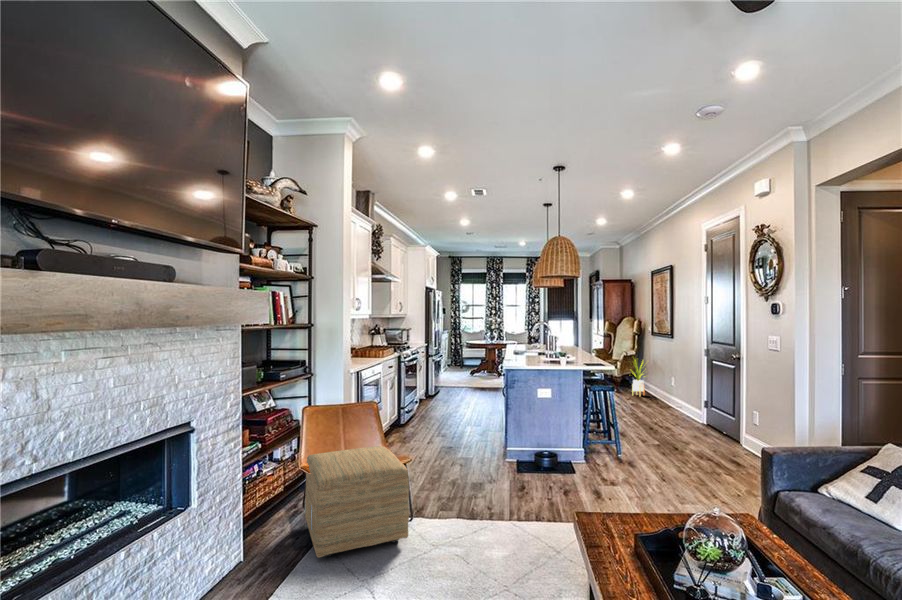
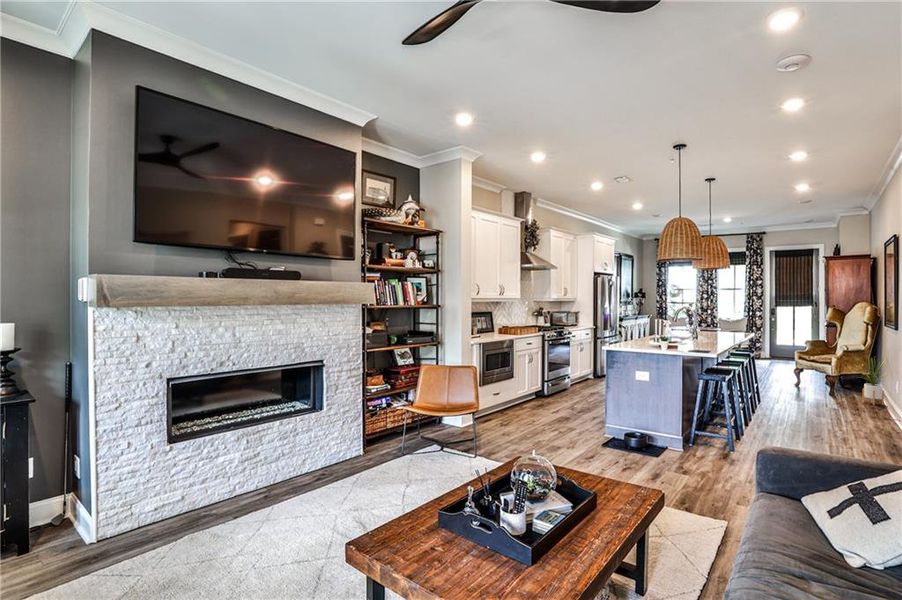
ottoman: present [305,446,409,558] -> none [398,396,468,465]

